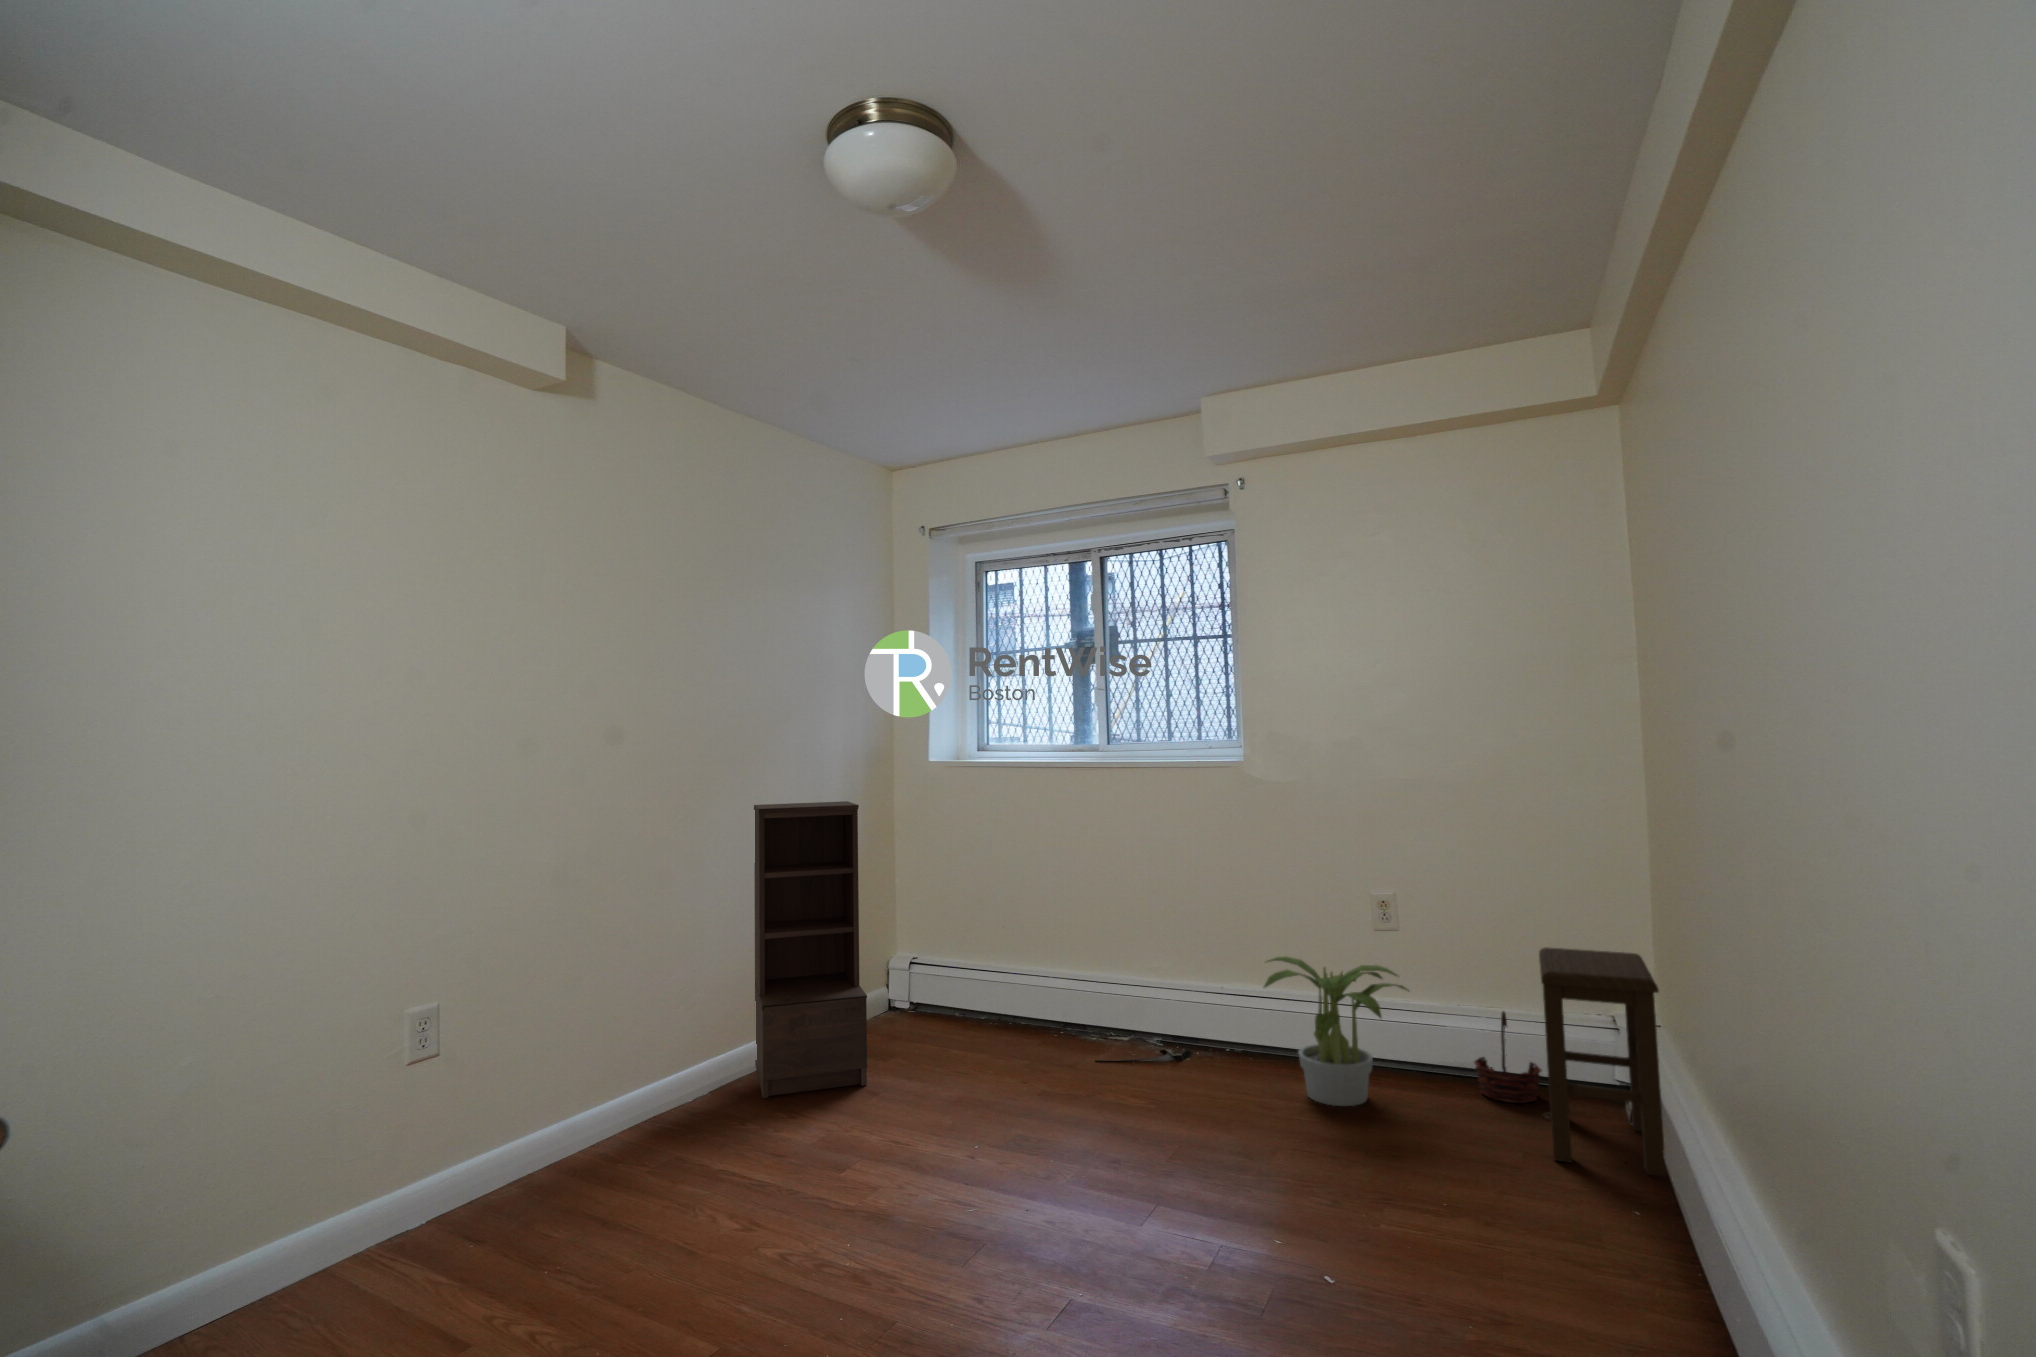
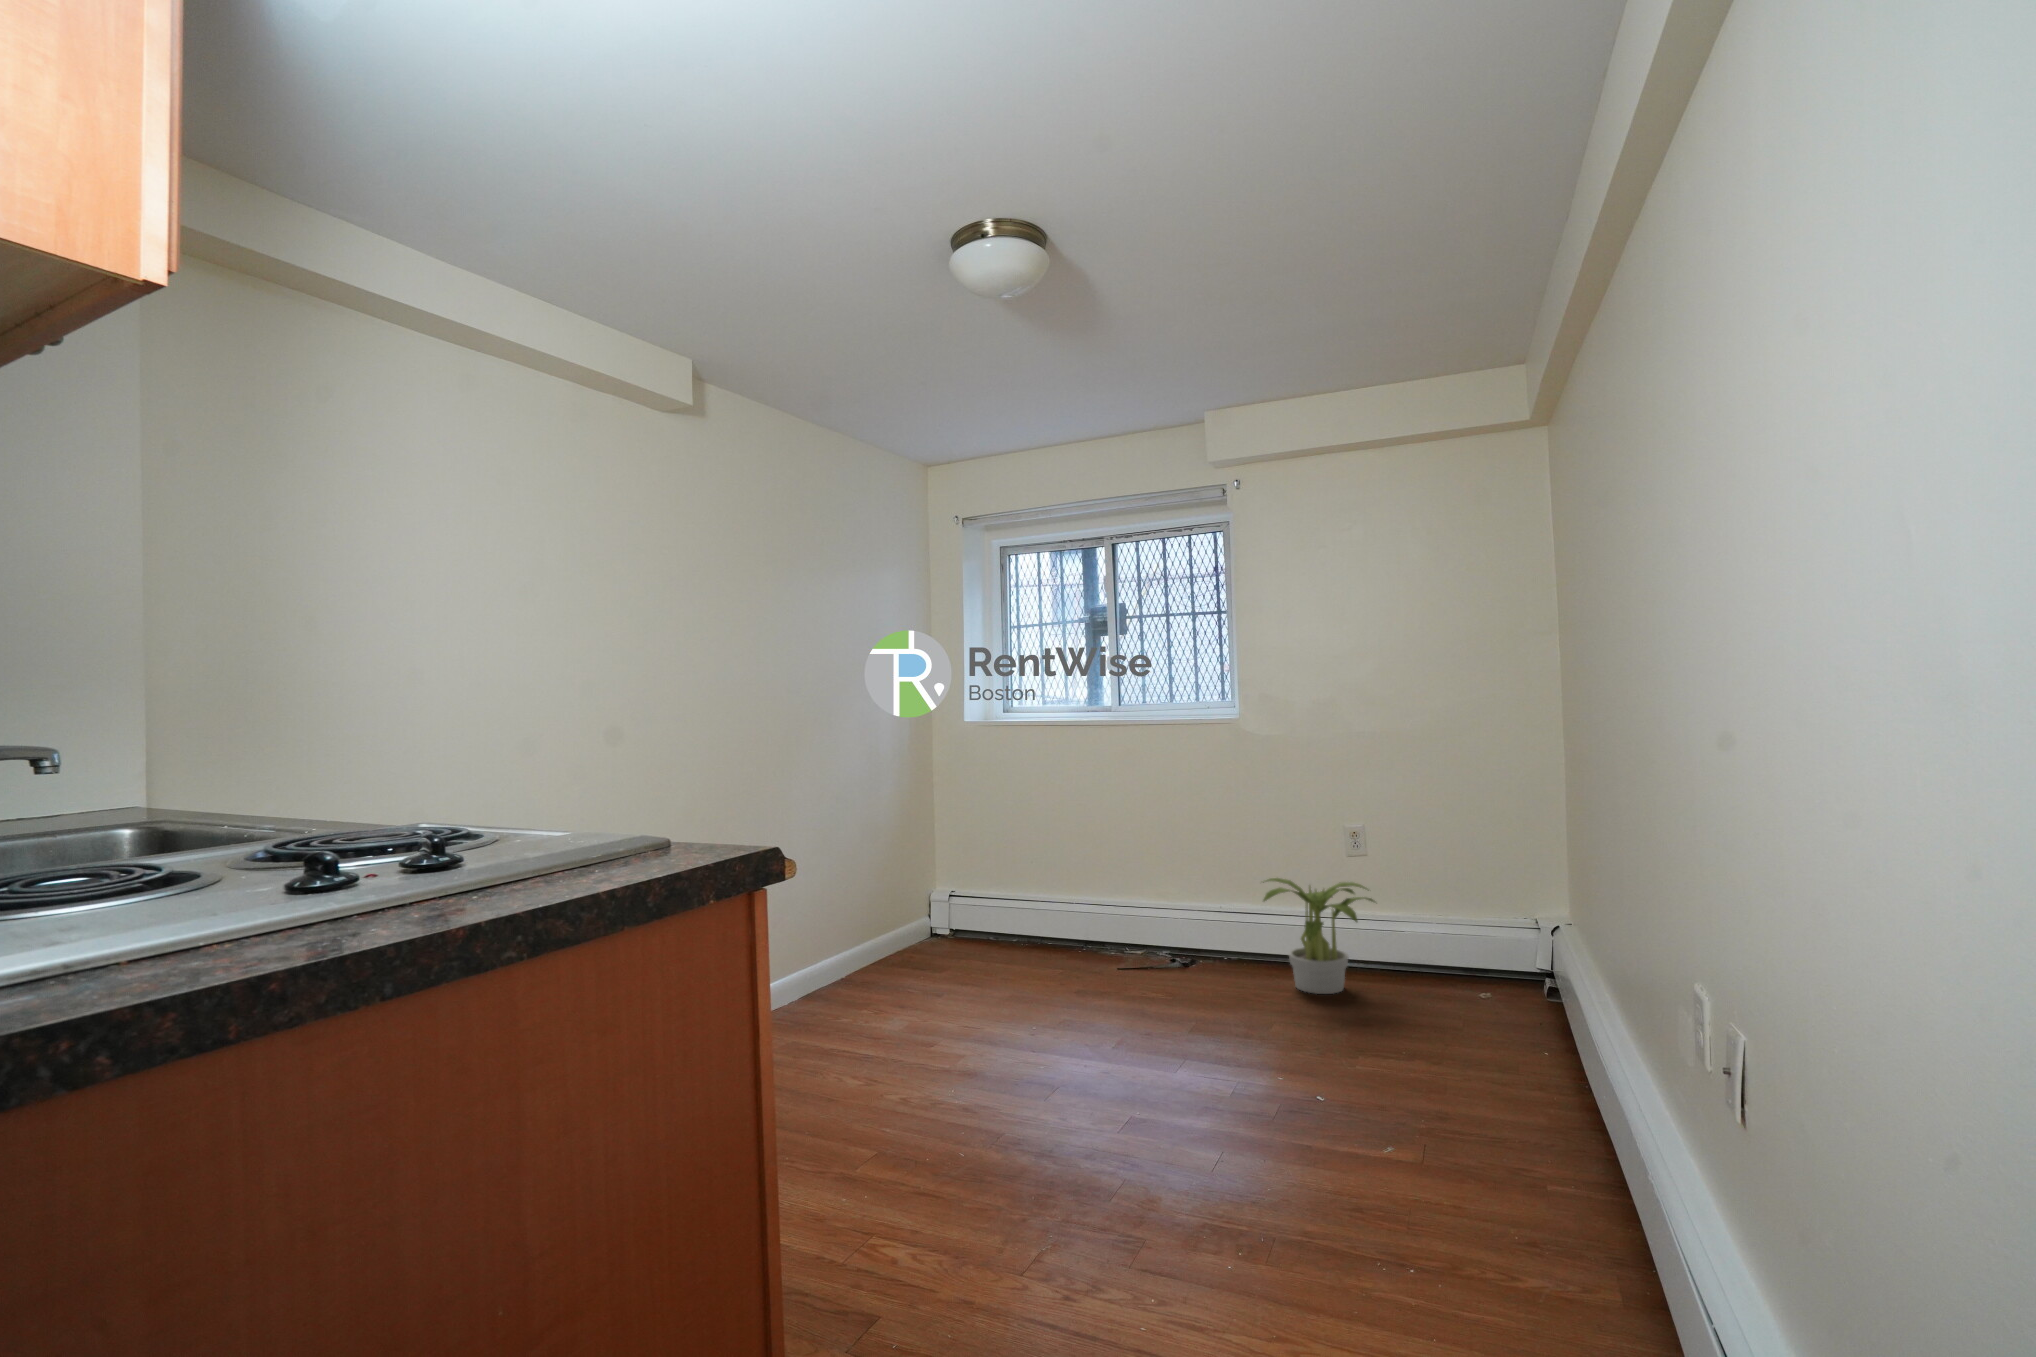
bookshelf: present [754,801,867,1098] -> none [827,757,935,1003]
stool: present [1539,947,1666,1177] -> none [1480,864,1576,1033]
basket: present [1474,1011,1542,1103] -> none [1426,916,1481,988]

